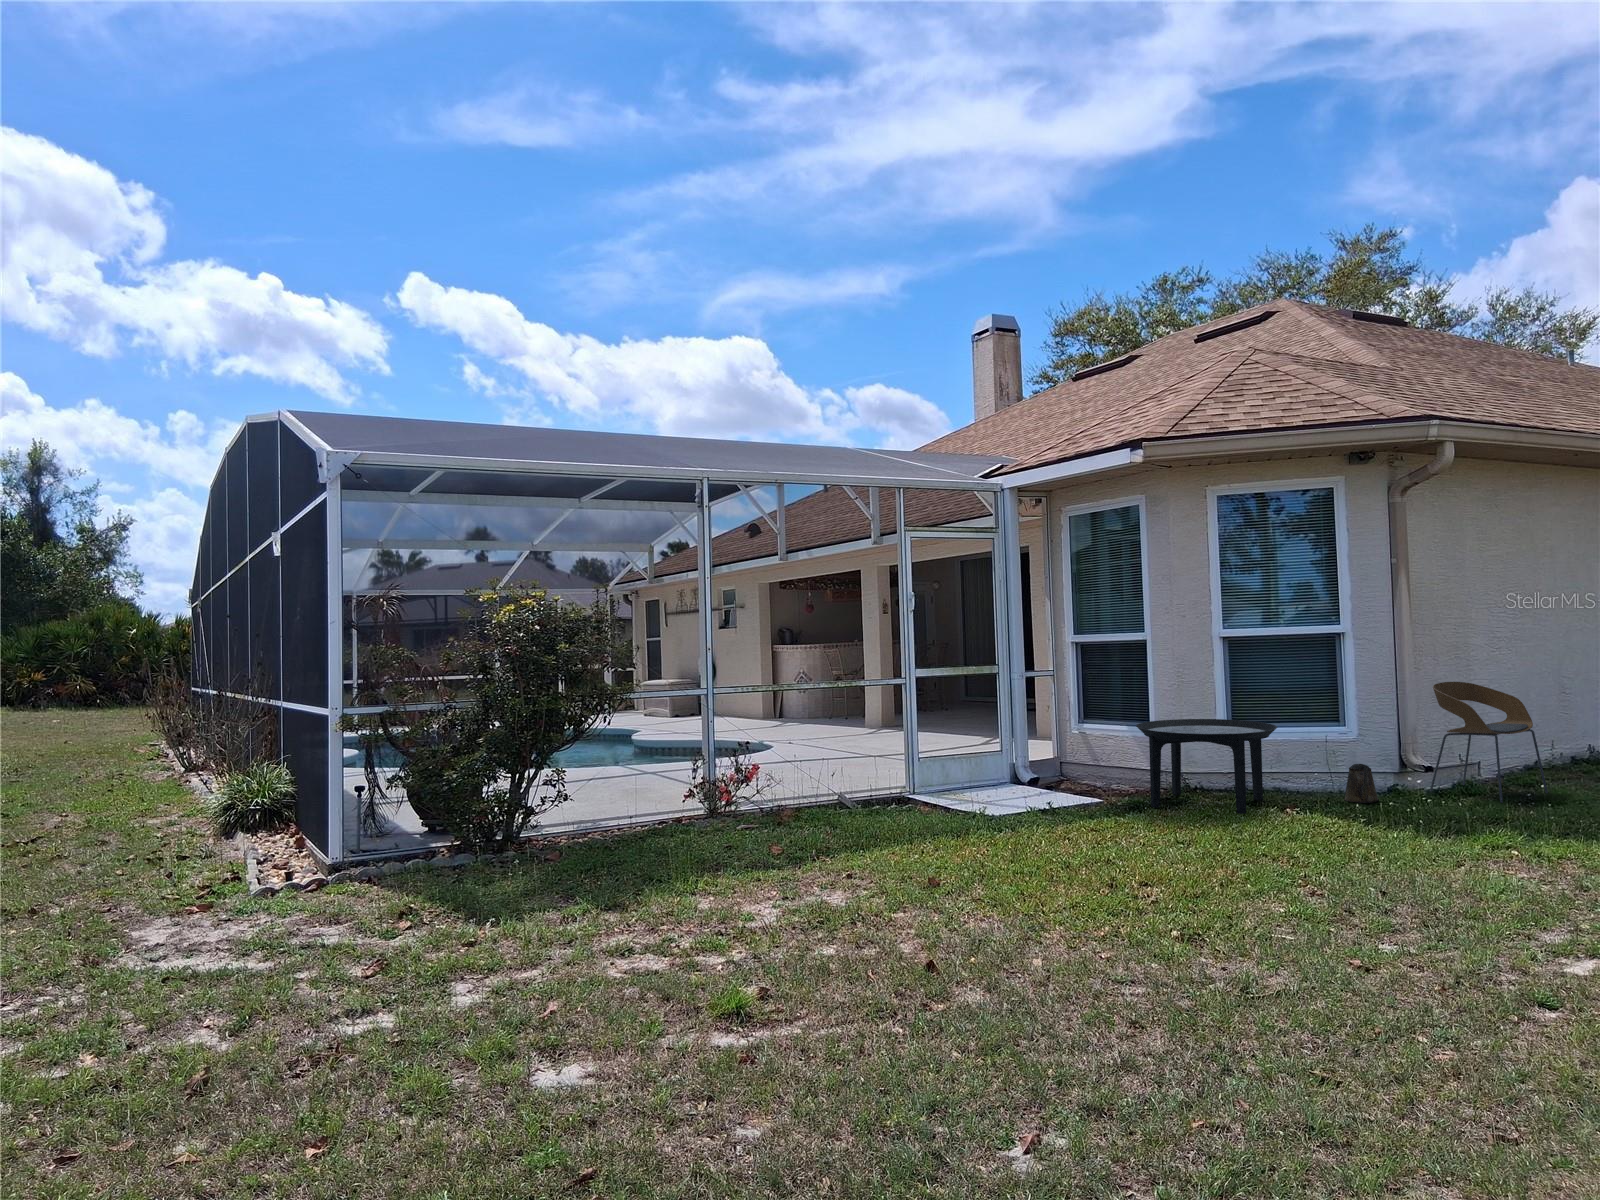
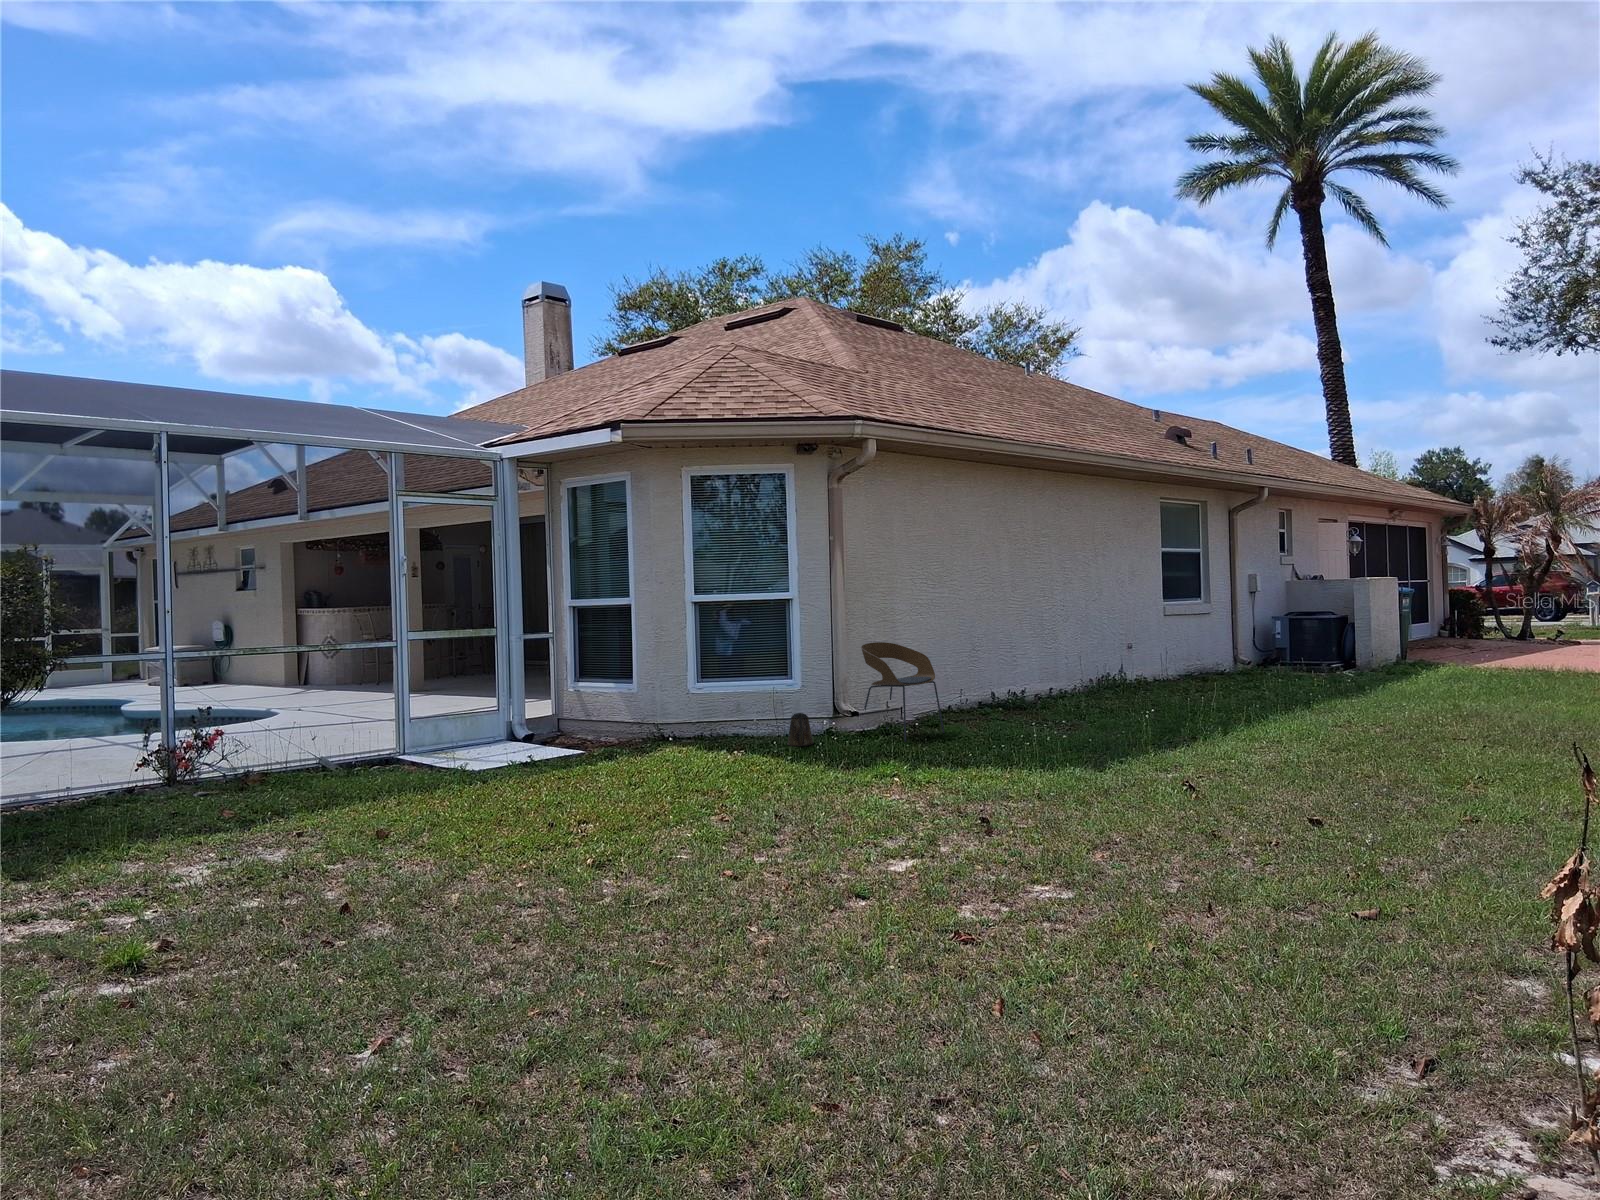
round table: present [1136,719,1277,814] -> none [611,677,731,760]

